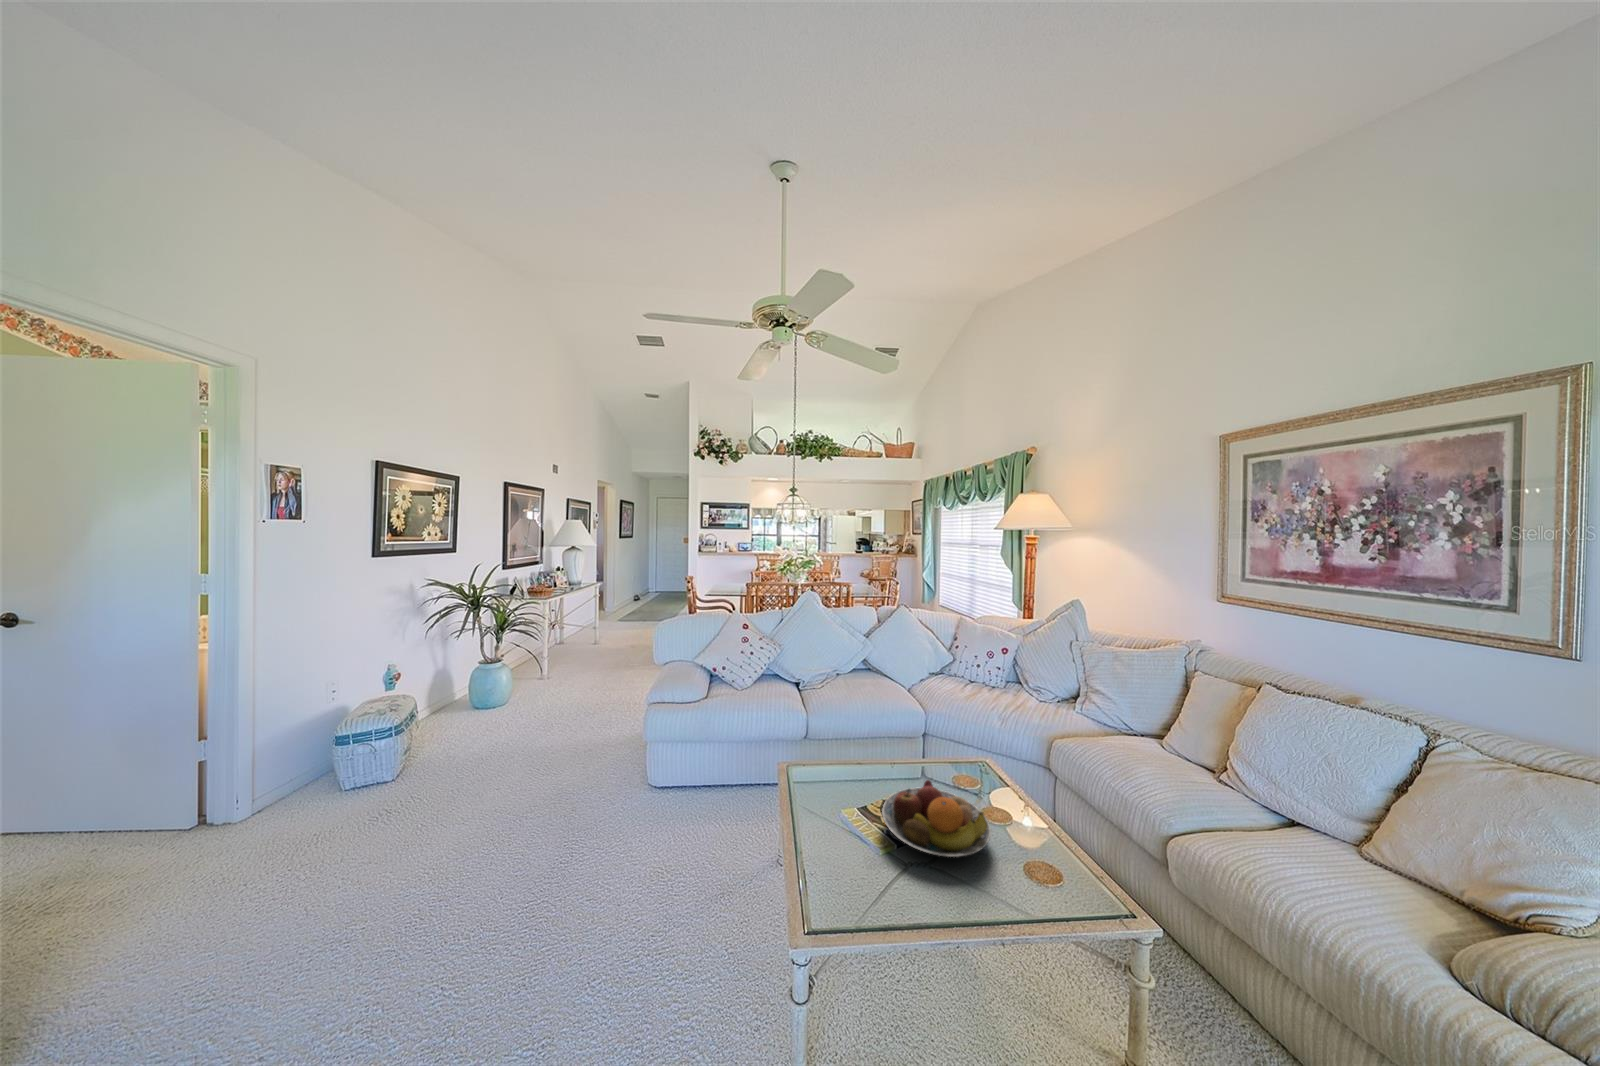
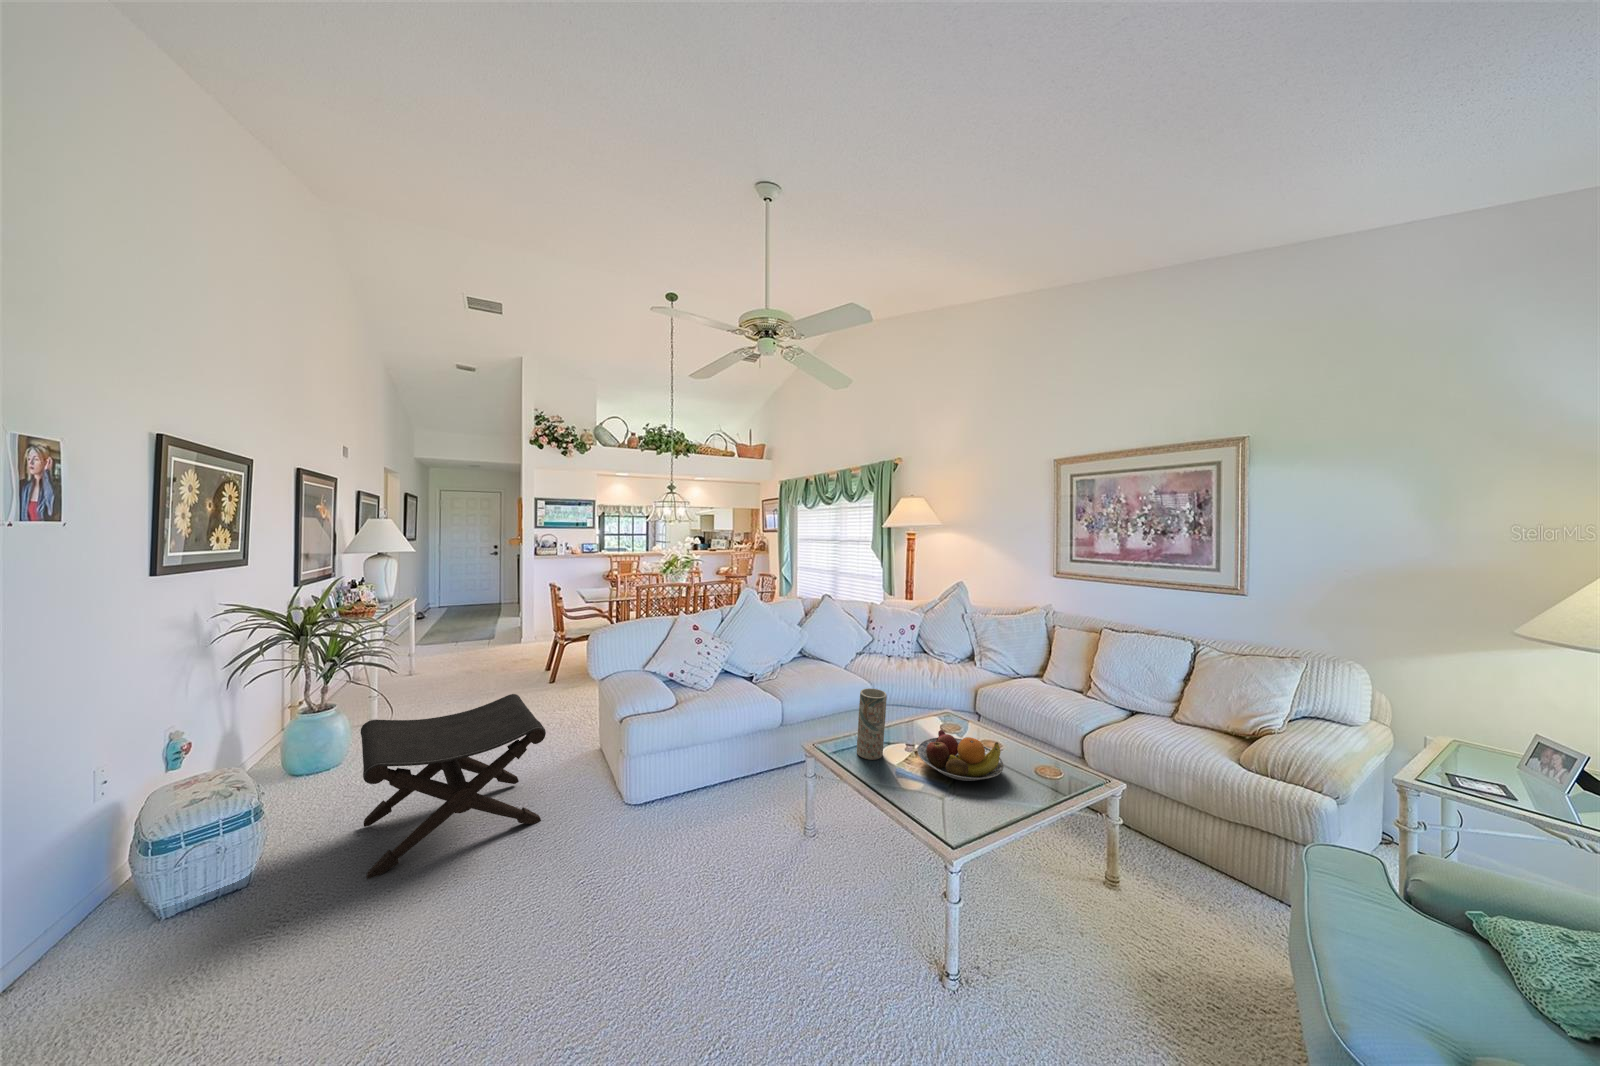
footstool: none [443,669,595,800] -> present [360,694,546,879]
vase: none [830,713,863,798] -> present [857,688,887,760]

